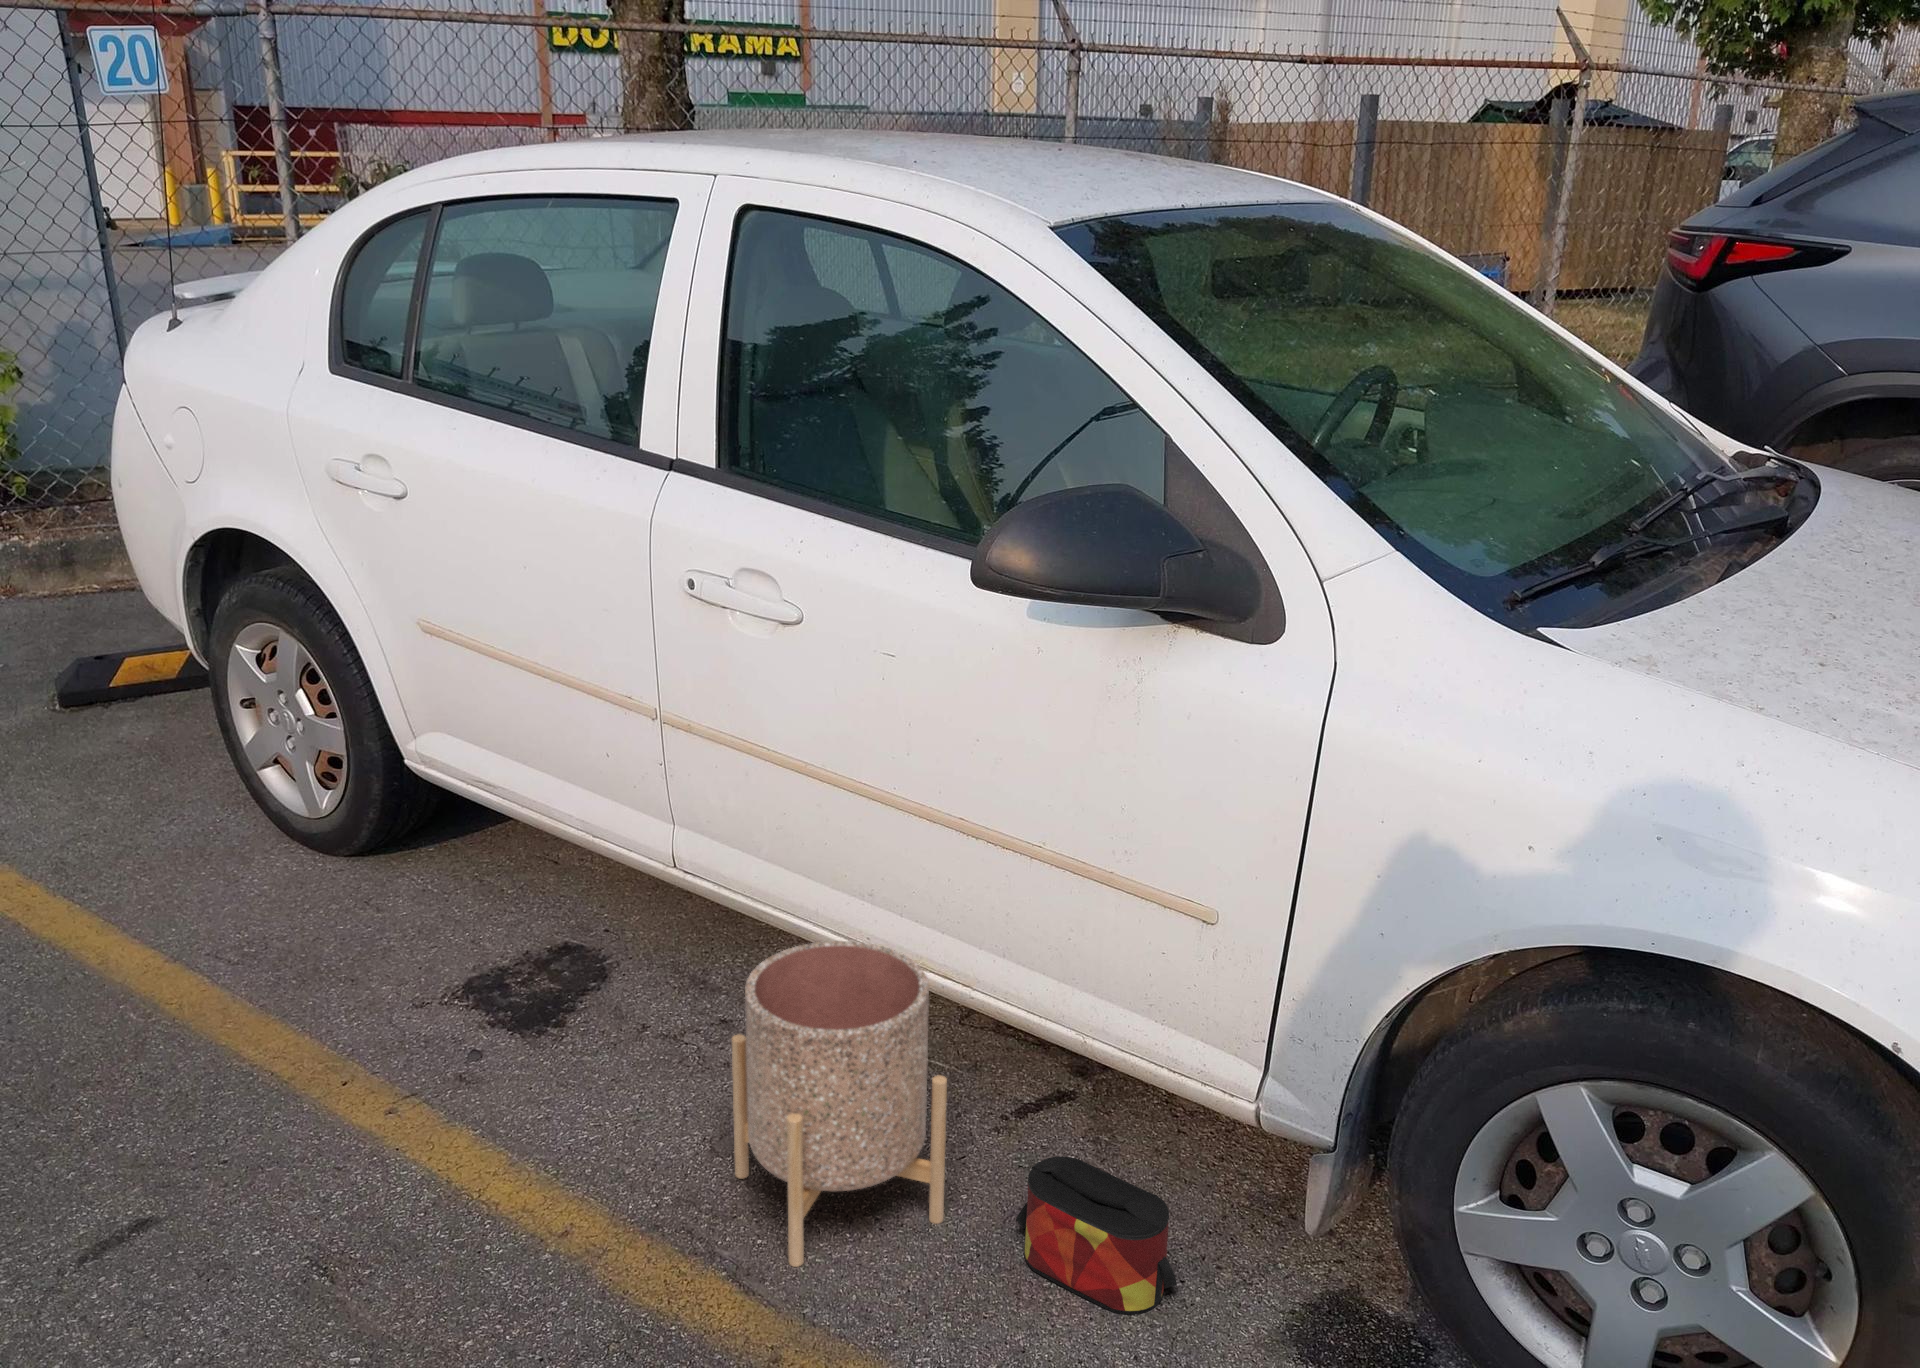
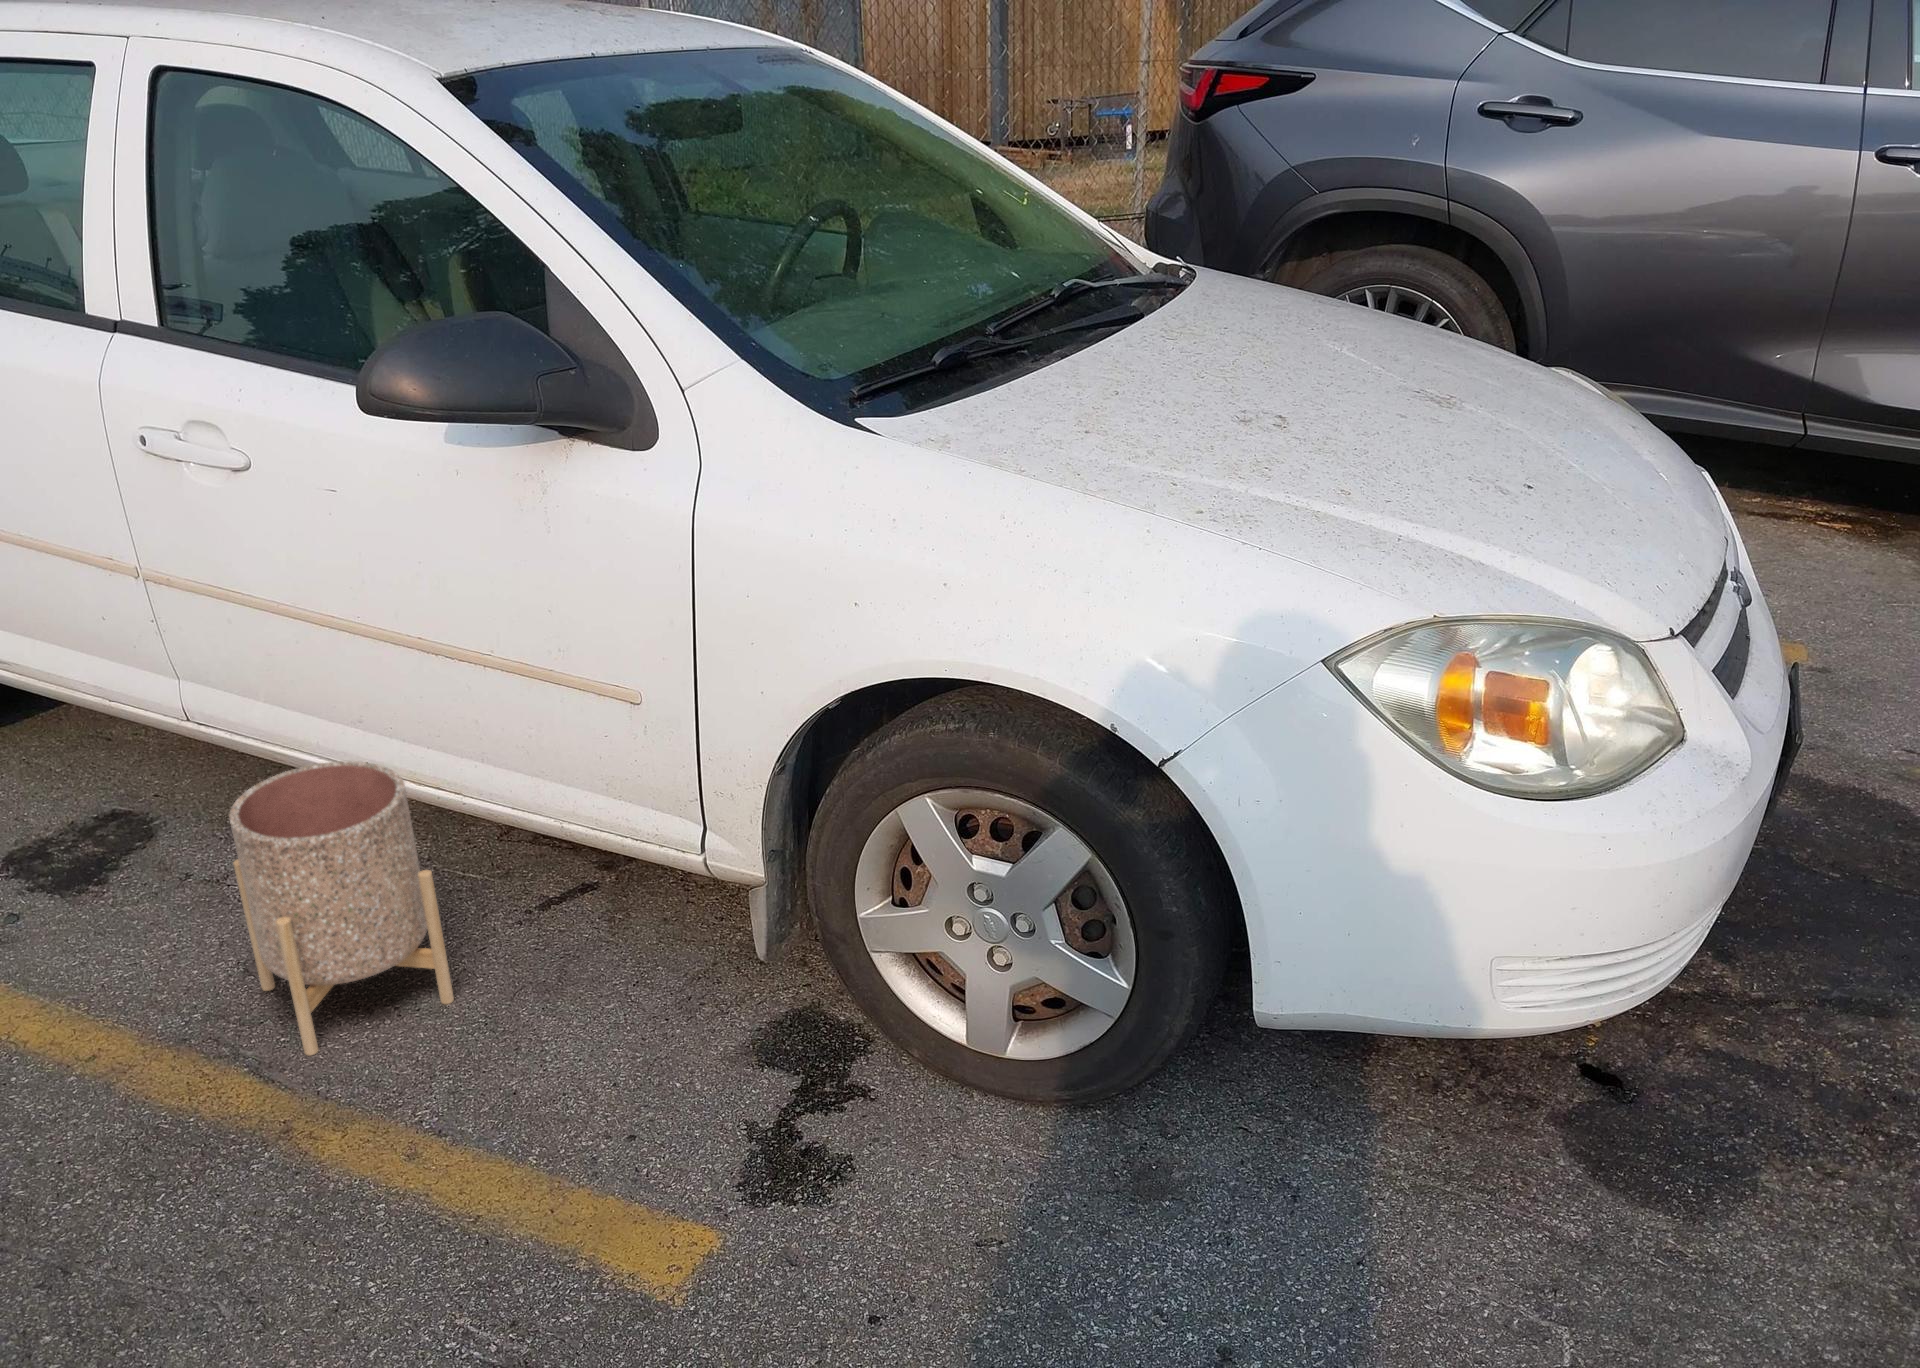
bag: present [1016,1156,1177,1315] -> none [513,927,654,1053]

